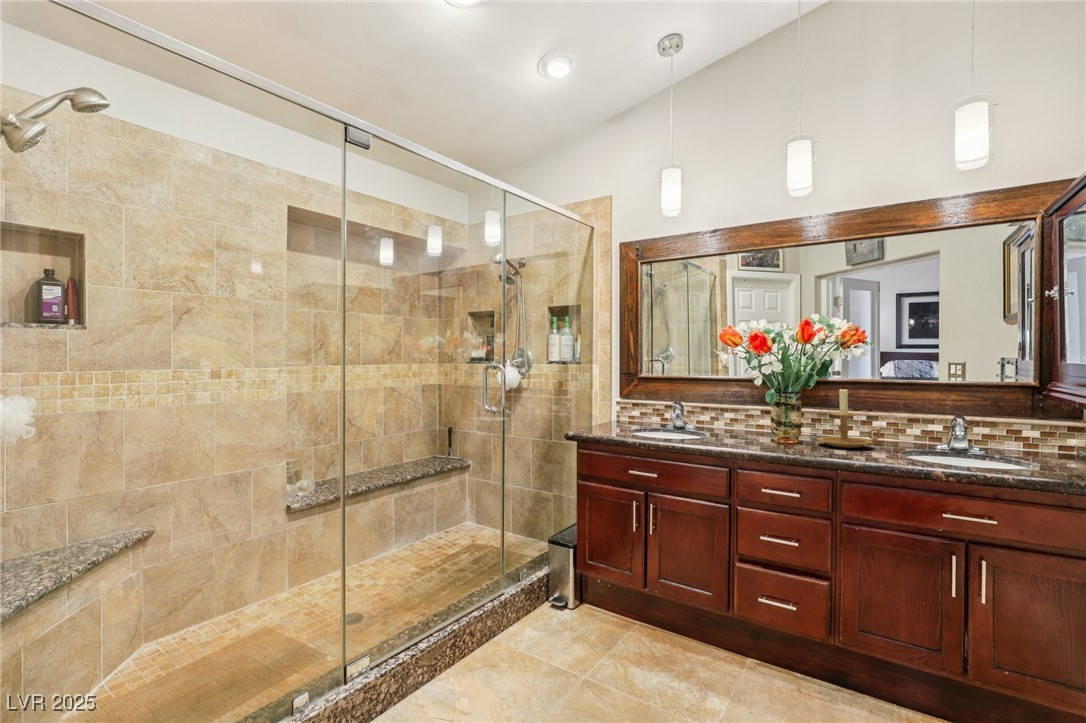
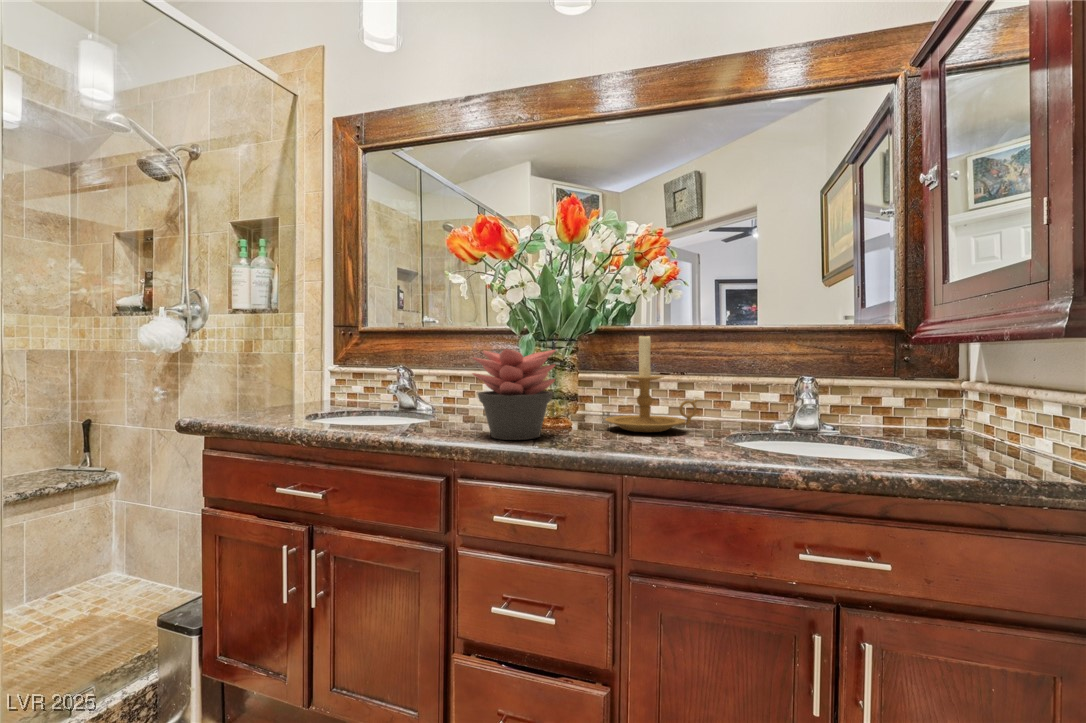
succulent plant: none [741,399,788,450] -> present [473,349,555,440]

